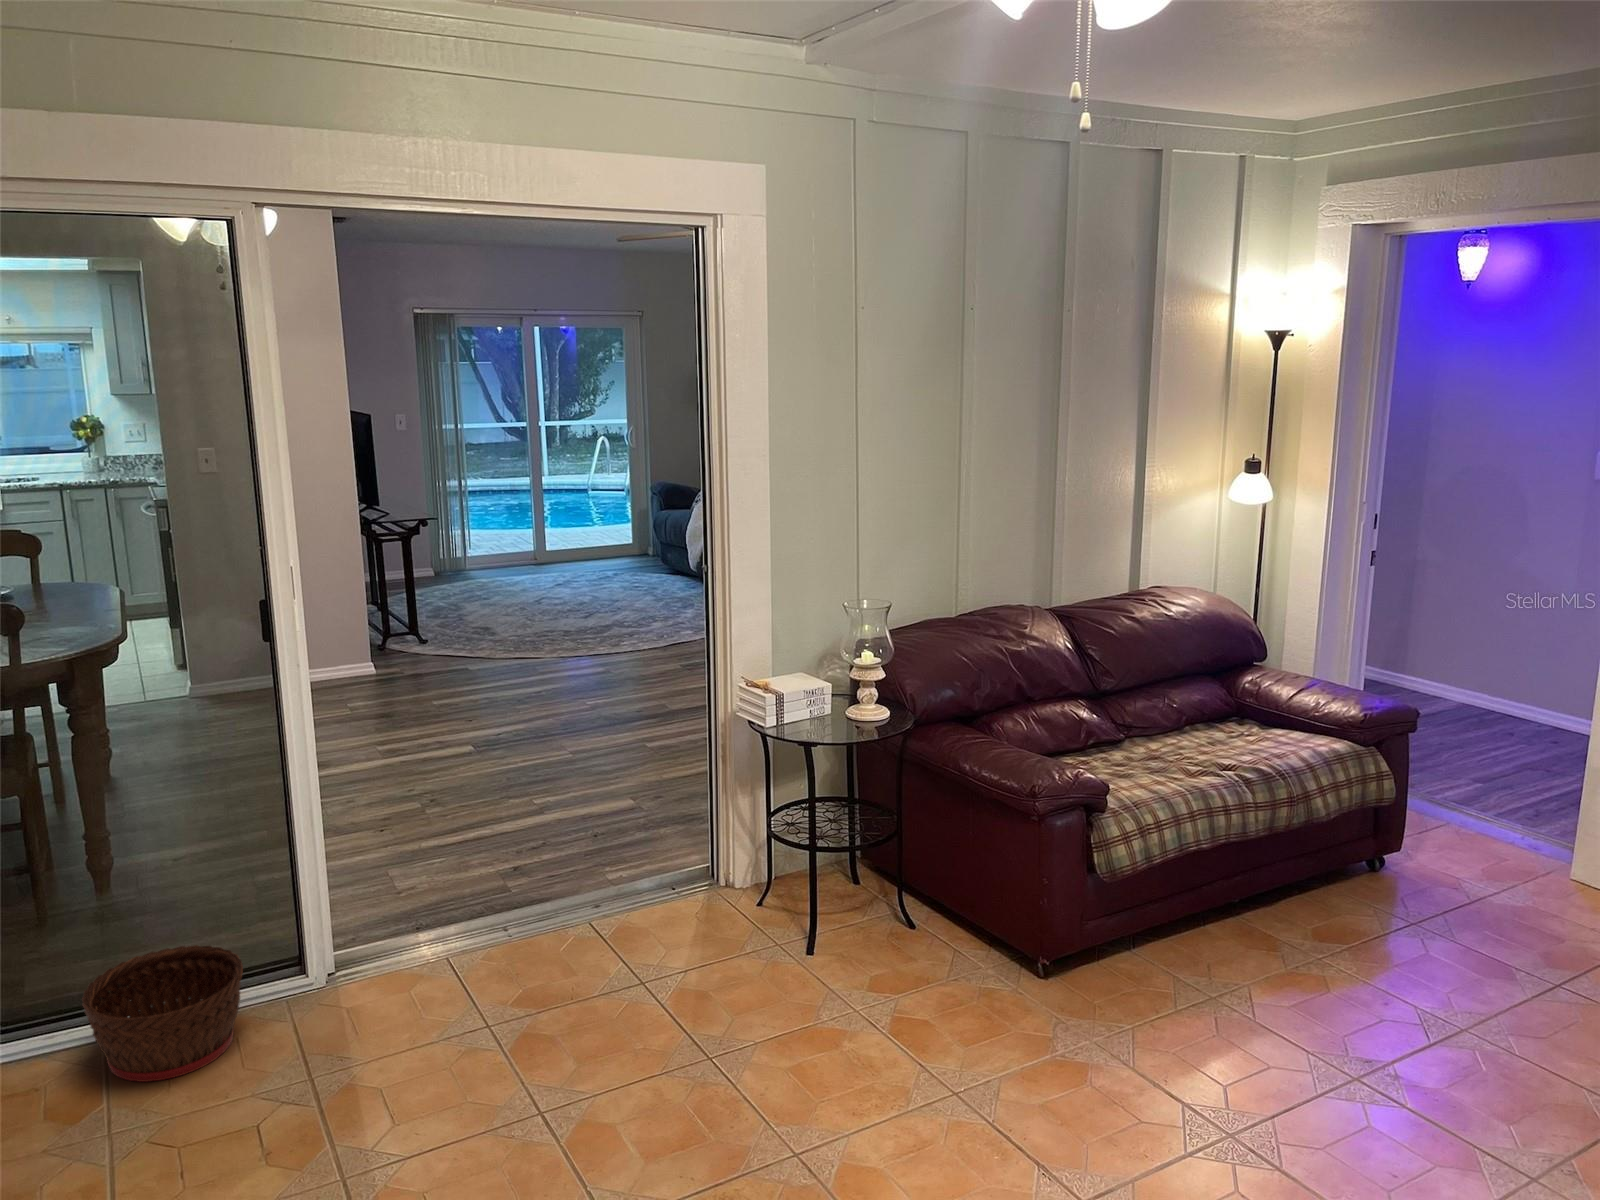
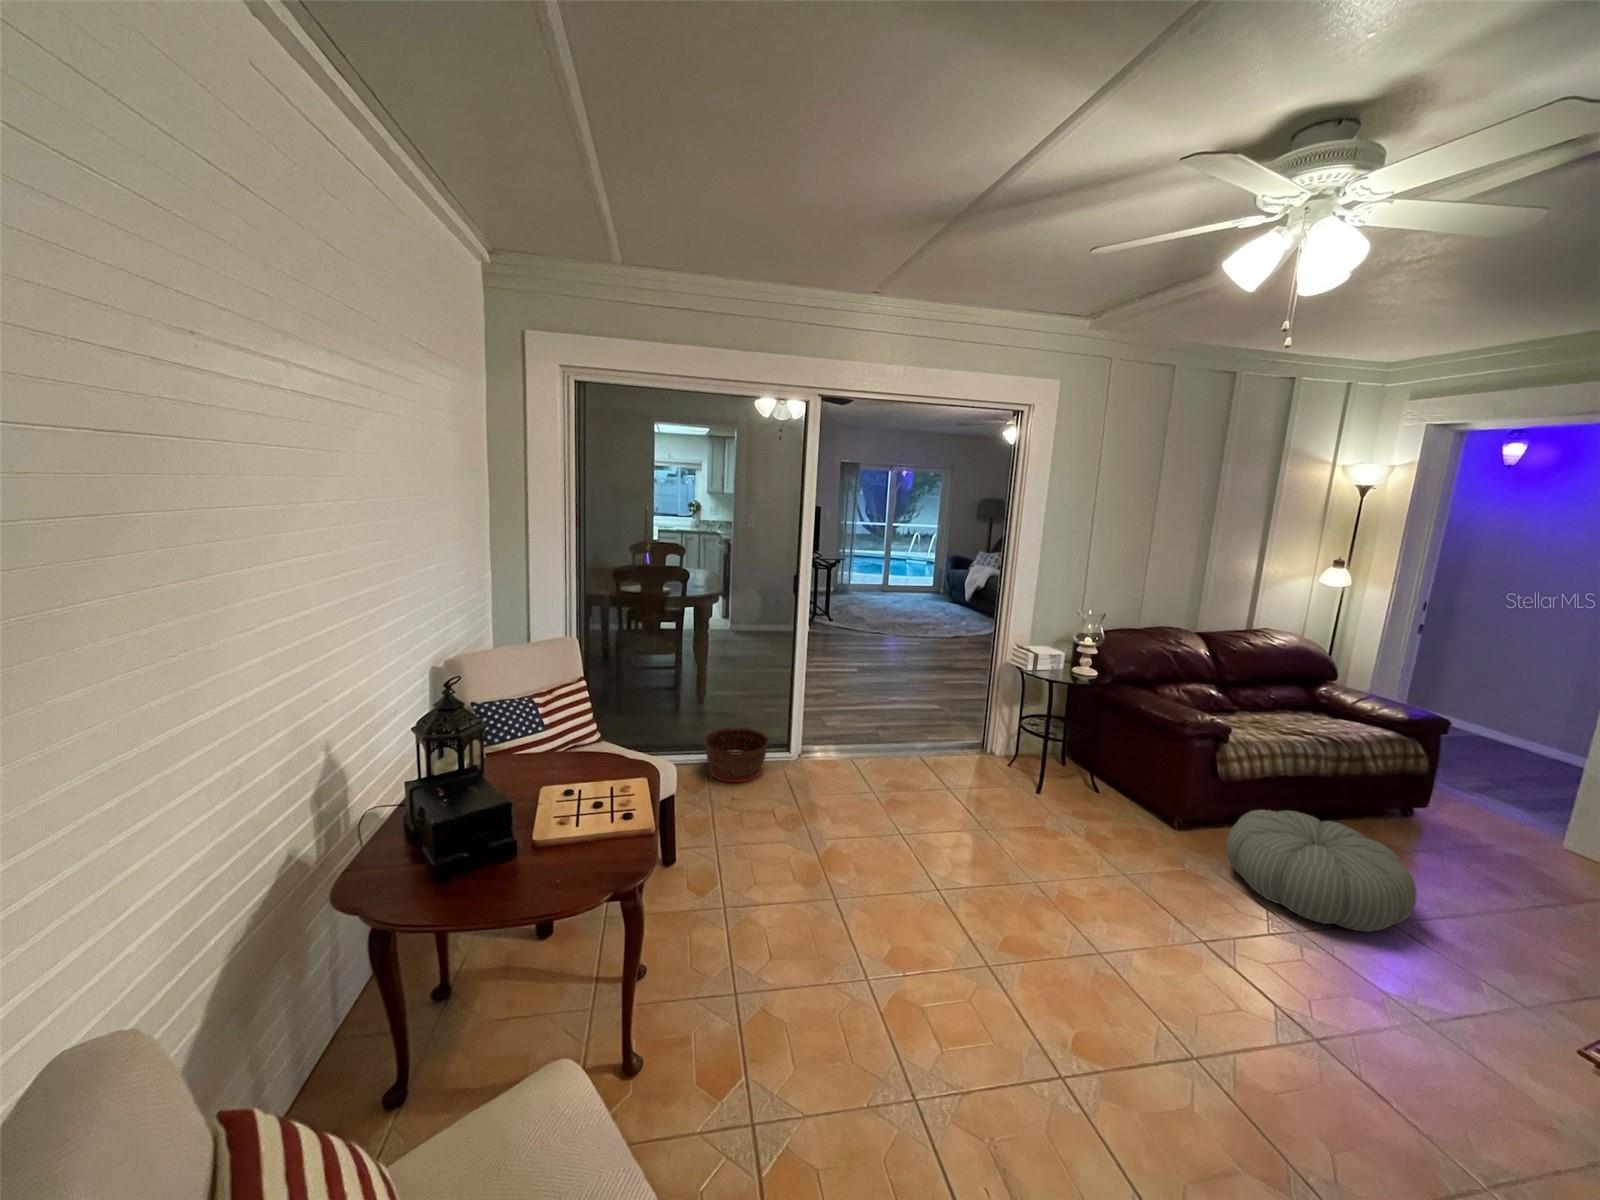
pouf: none [1115,915,1385,1110] -> present [1226,810,1417,932]

